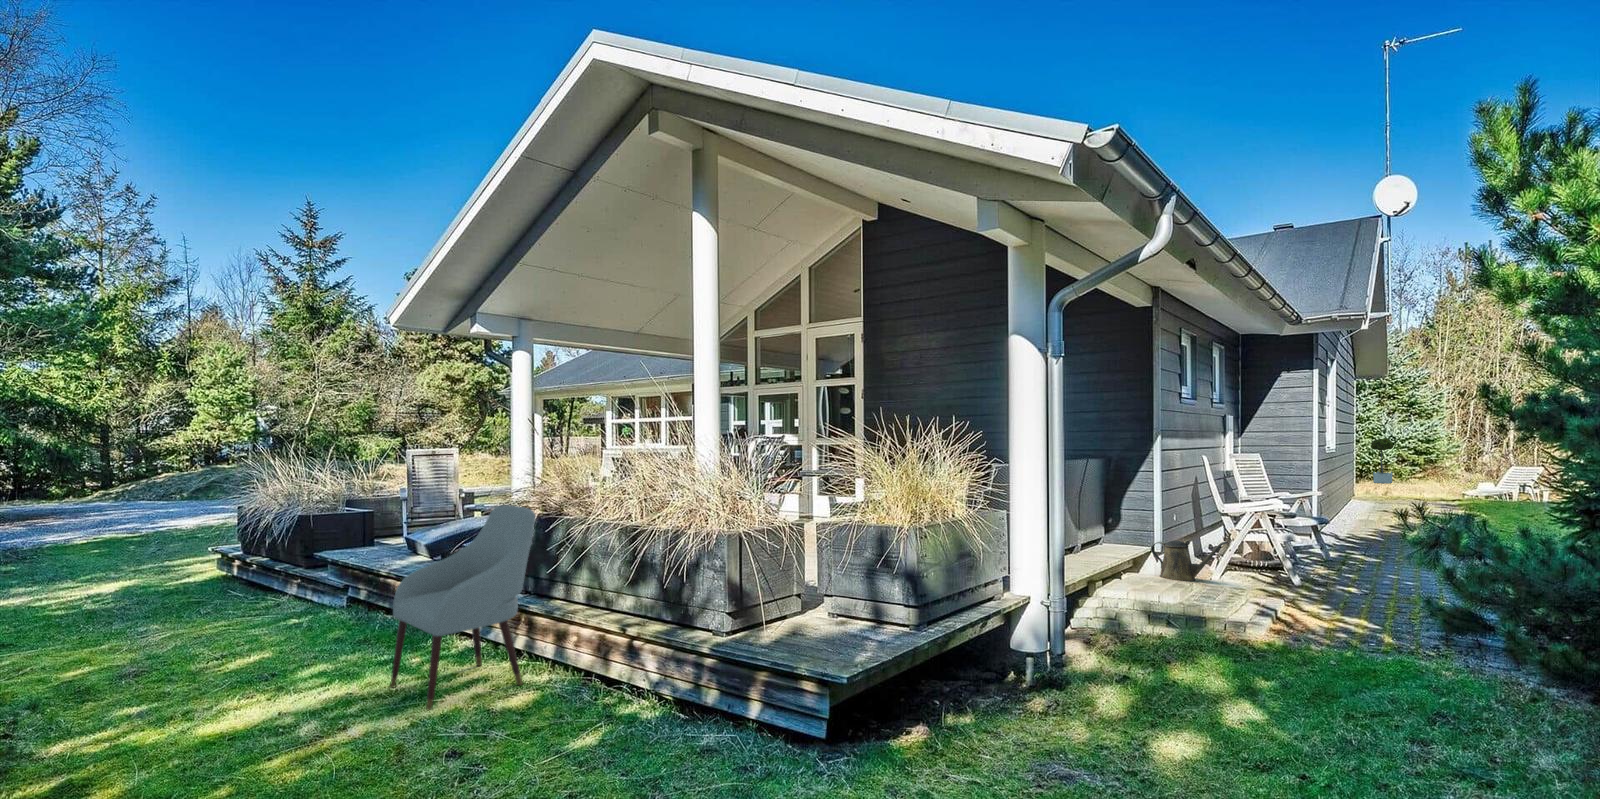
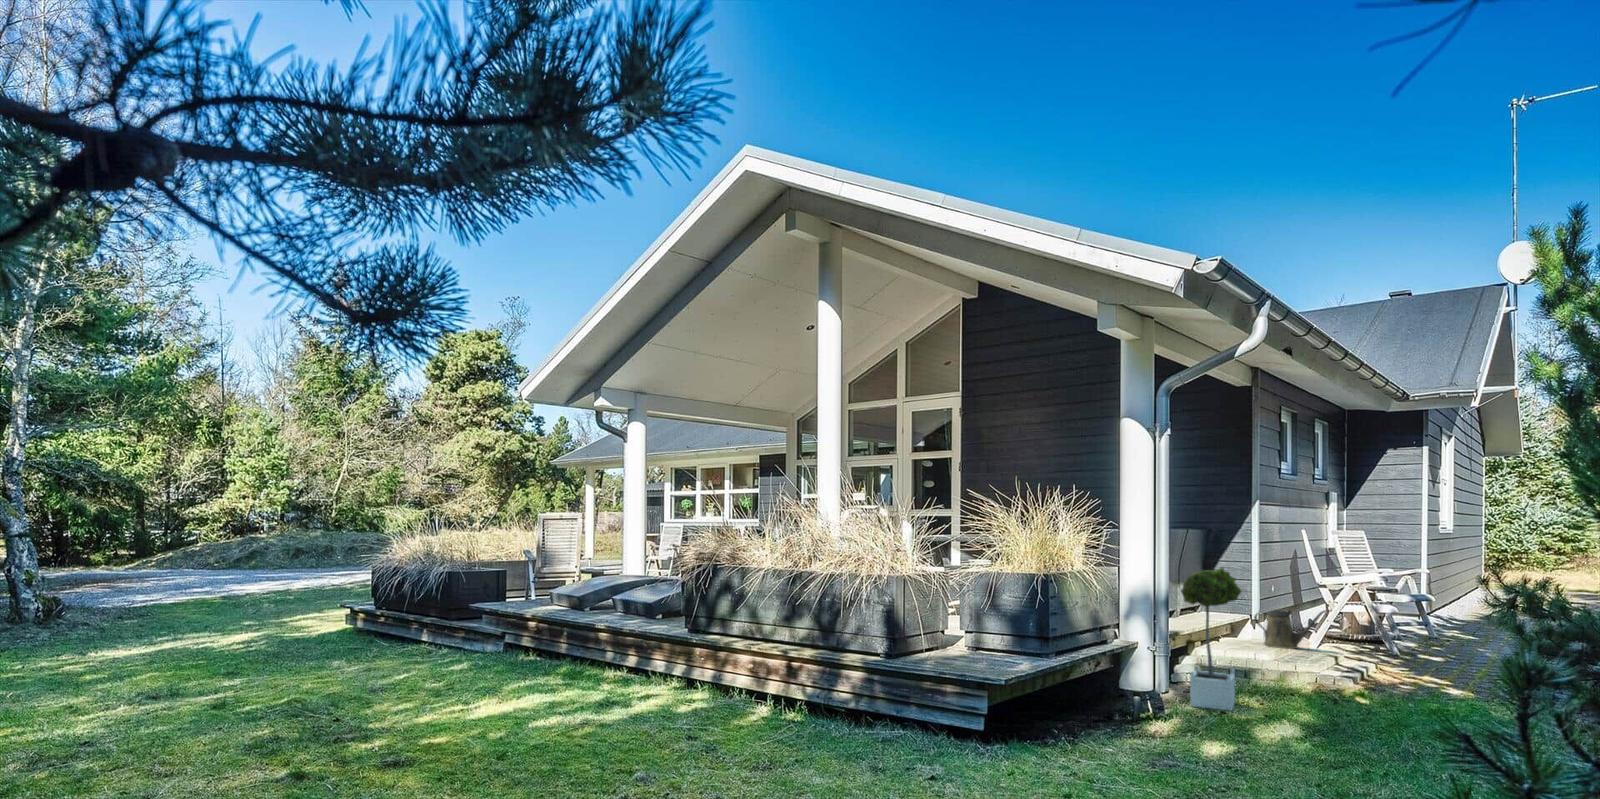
potted tree: present [1371,438,1394,483] -> present [1181,568,1242,710]
chair: present [390,505,535,710] -> none [583,560,706,729]

